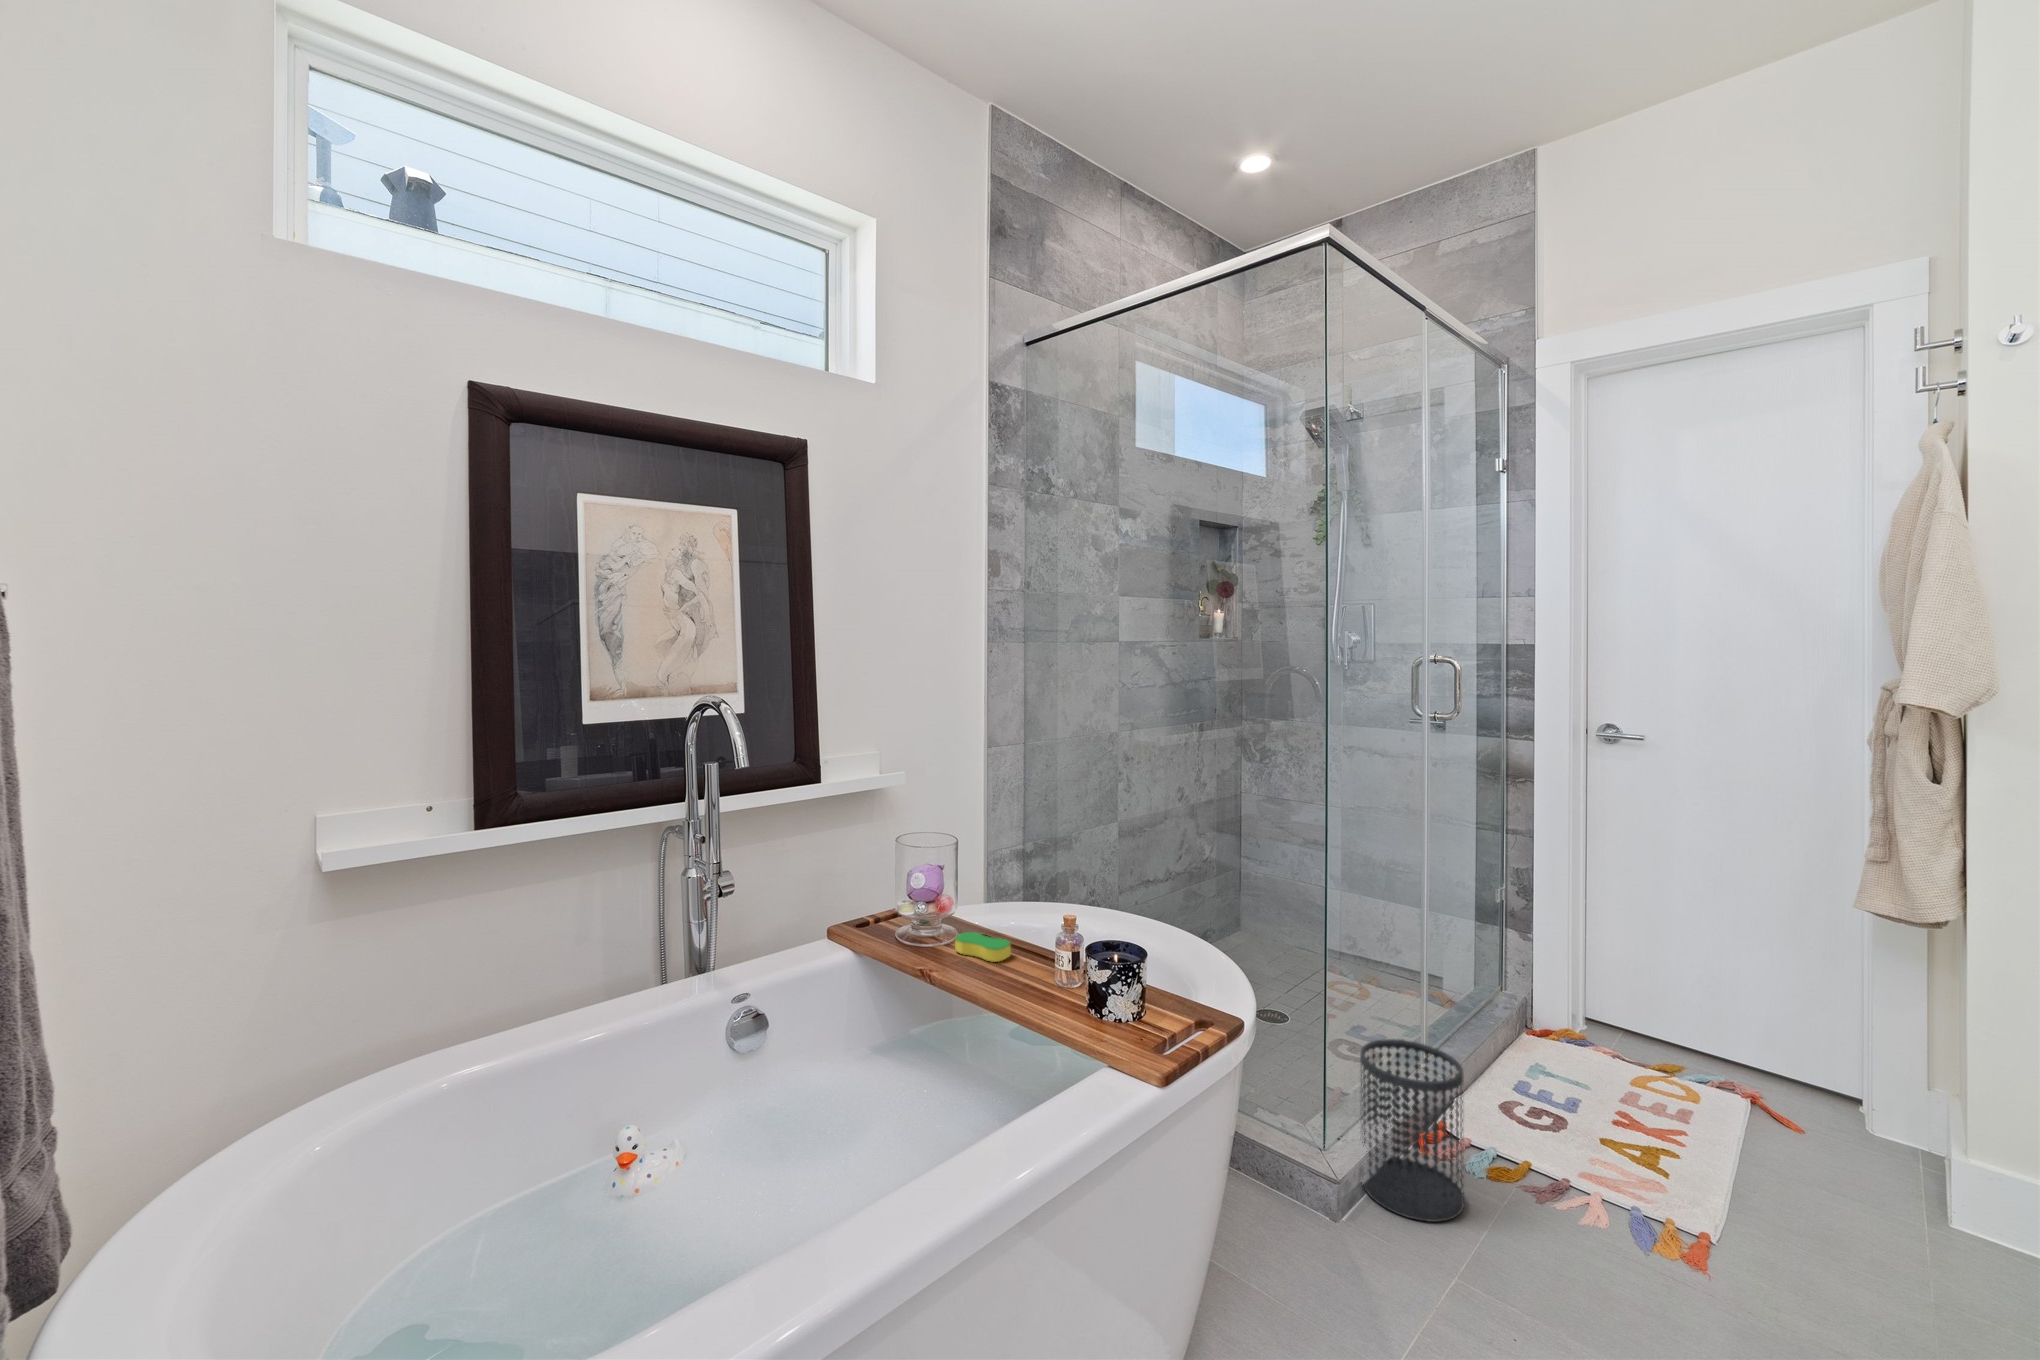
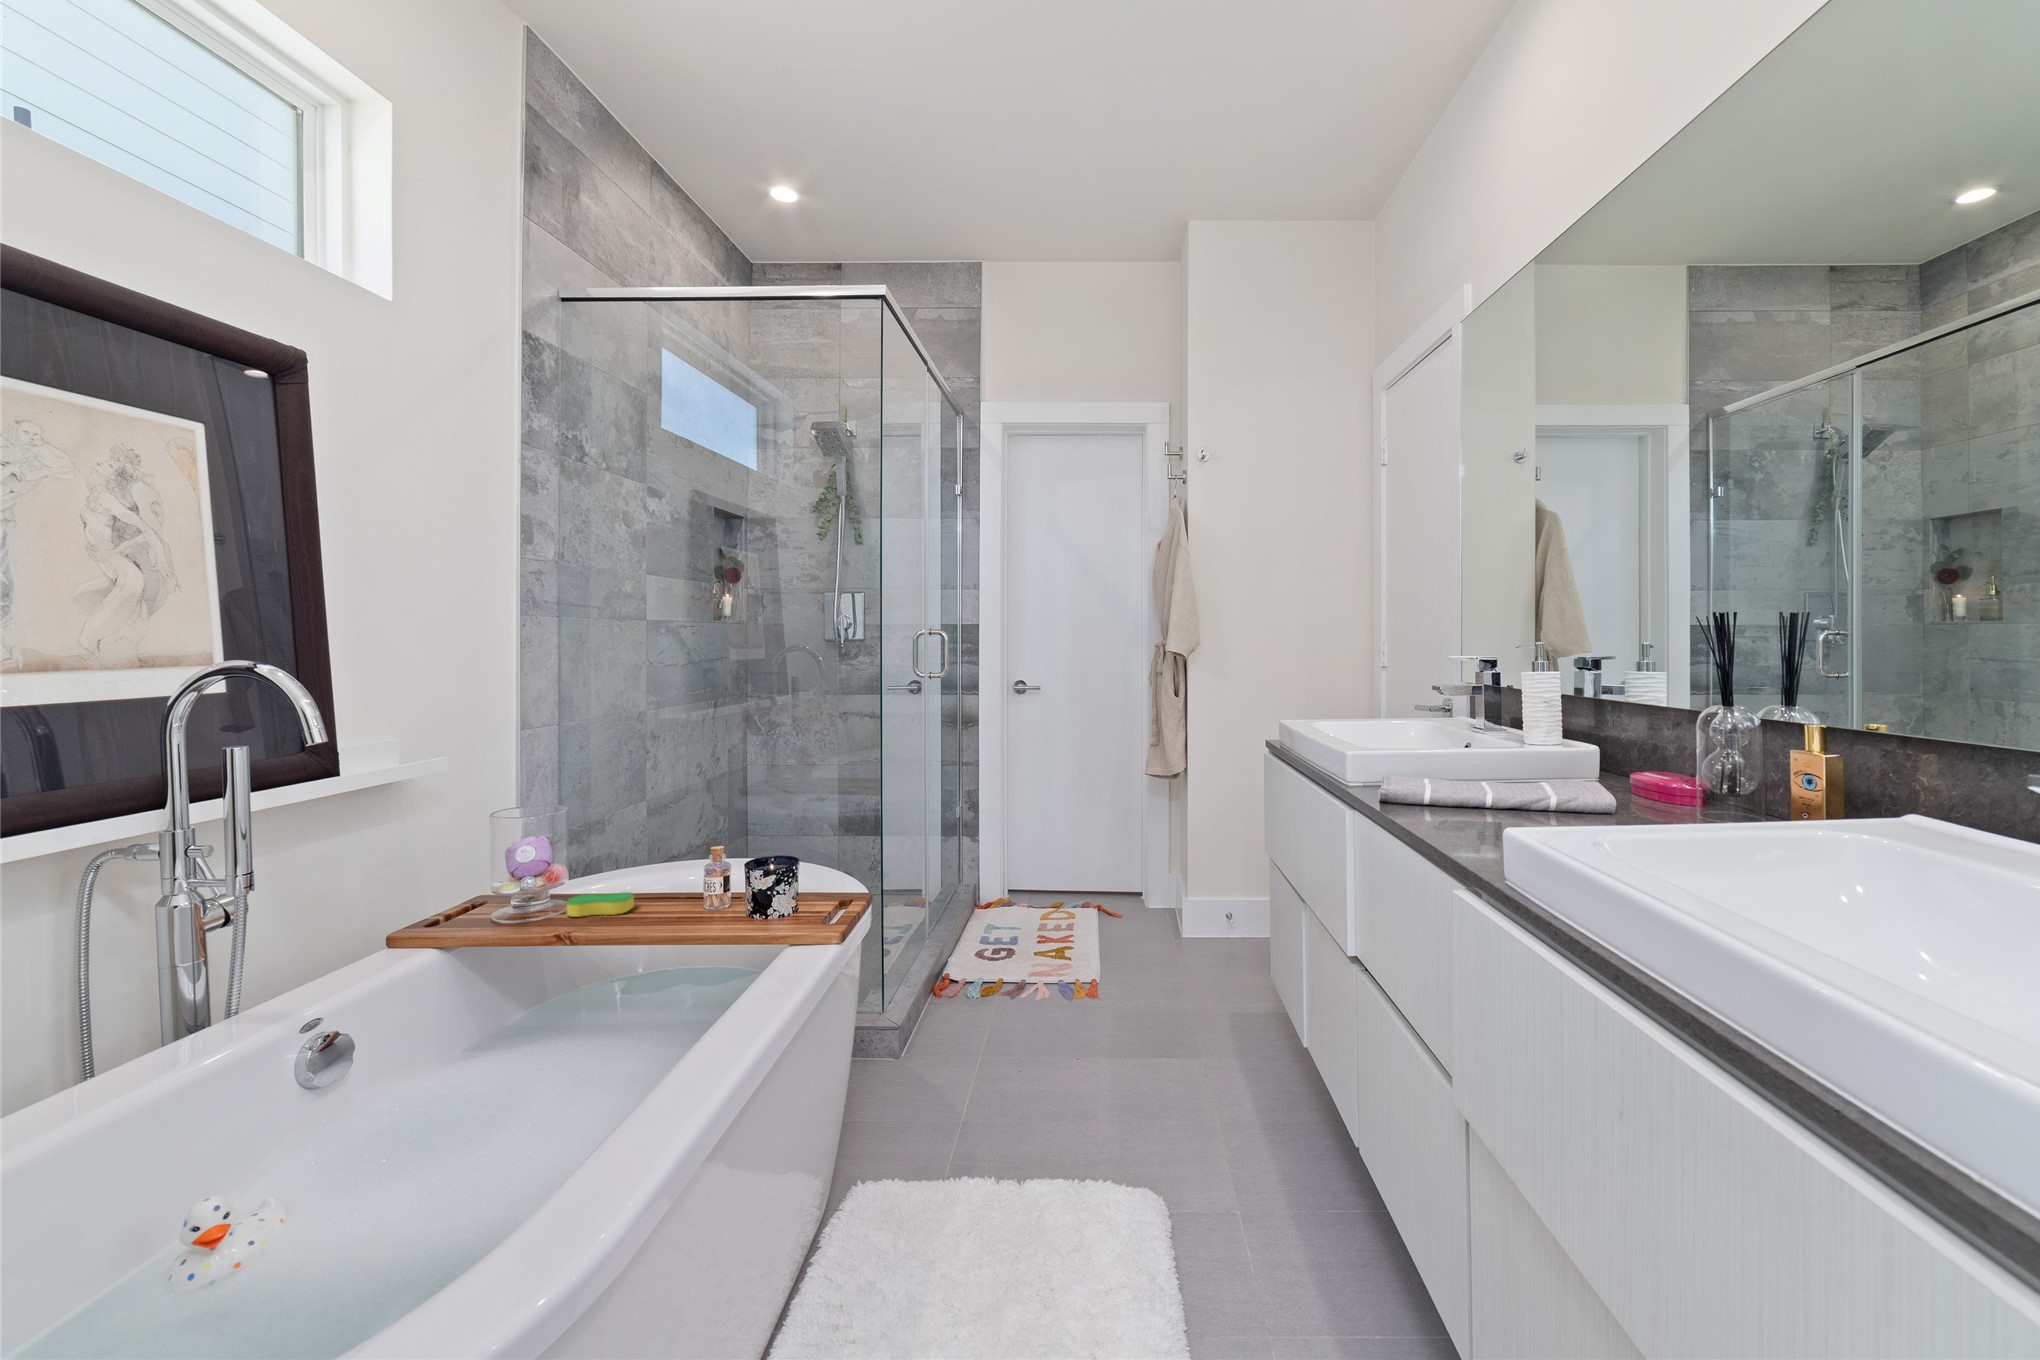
wastebasket: present [1360,1039,1464,1222] -> none [905,913,975,1039]

